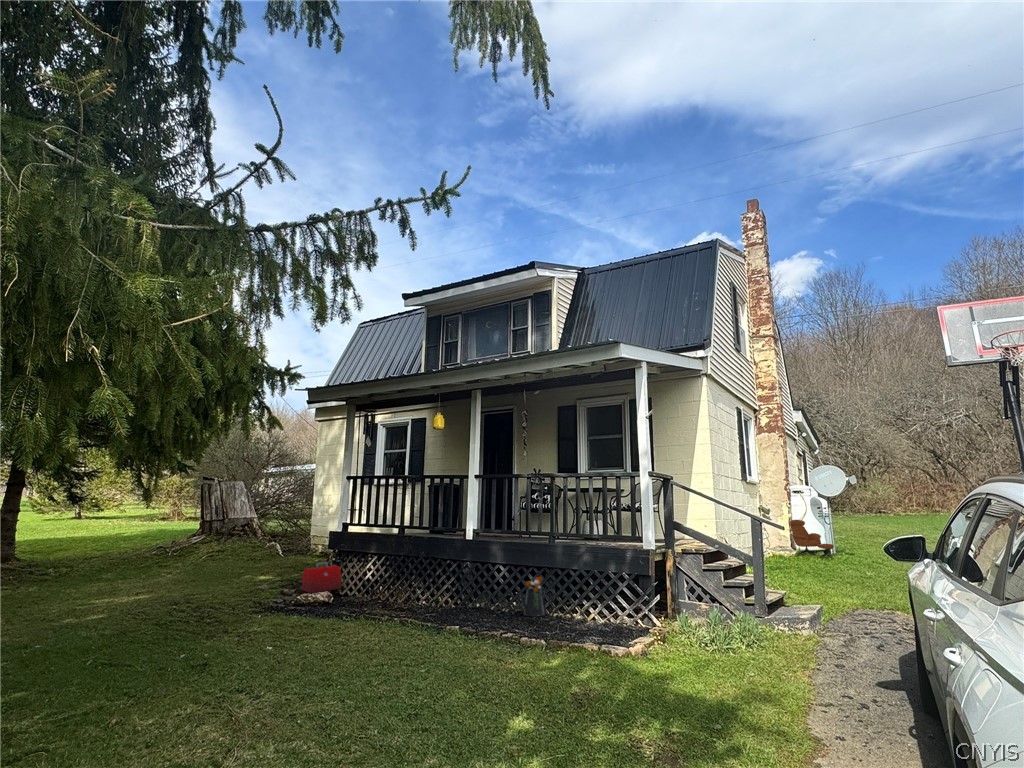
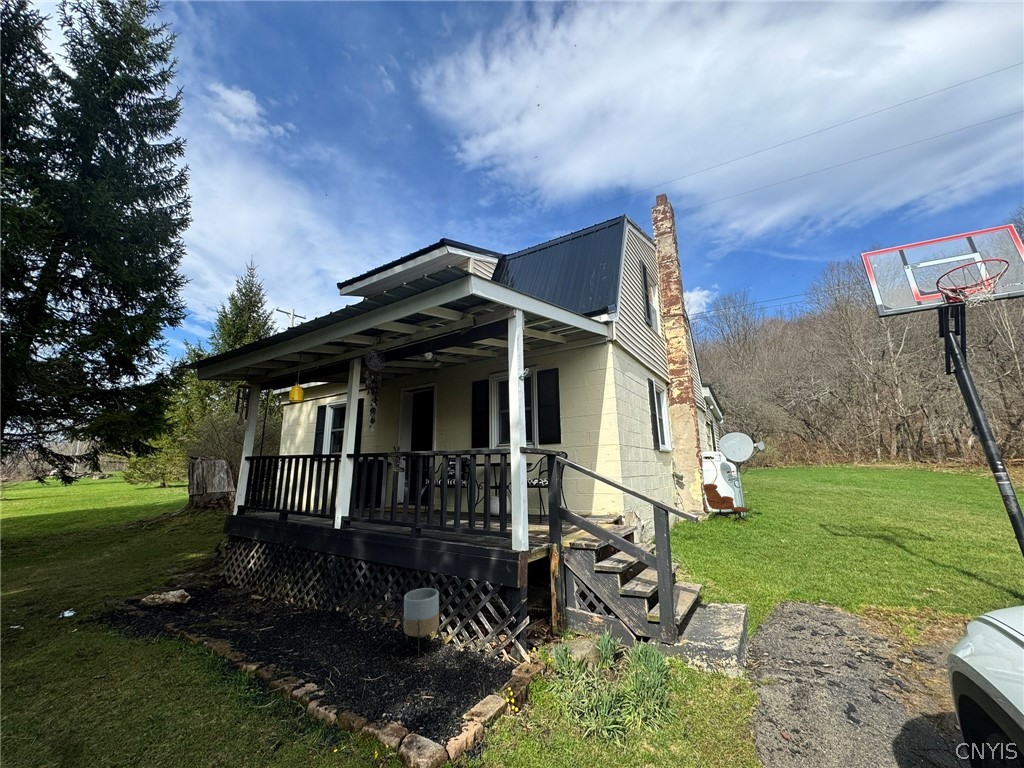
toolbox: present [302,562,341,593] -> none [181,547,228,586]
watering can: present [520,577,545,617] -> none [359,579,402,639]
planter: none [560,581,585,623] -> present [404,588,439,657]

